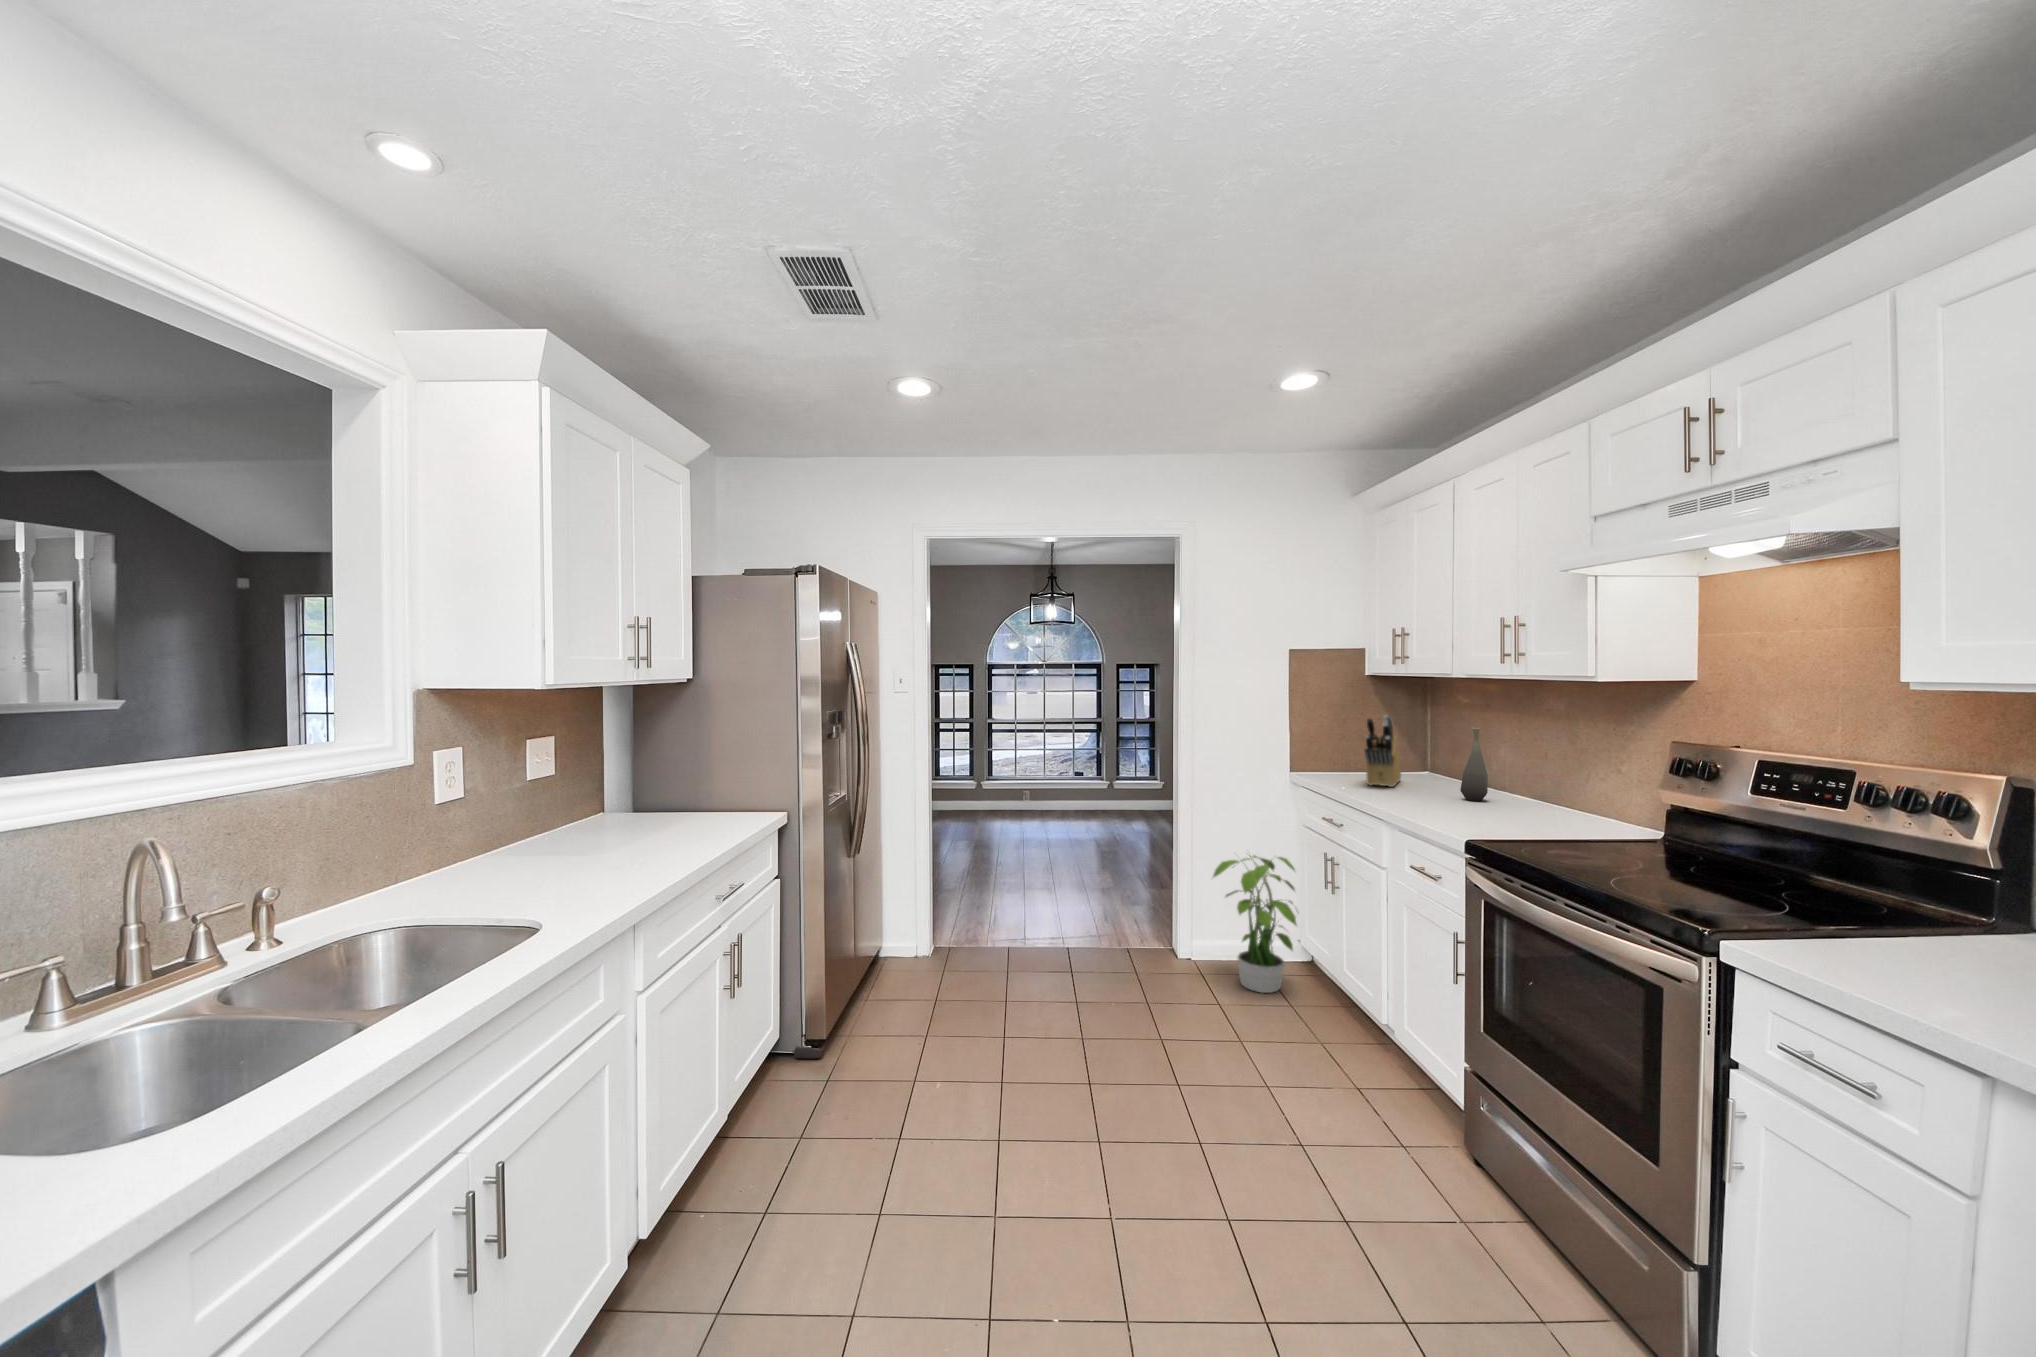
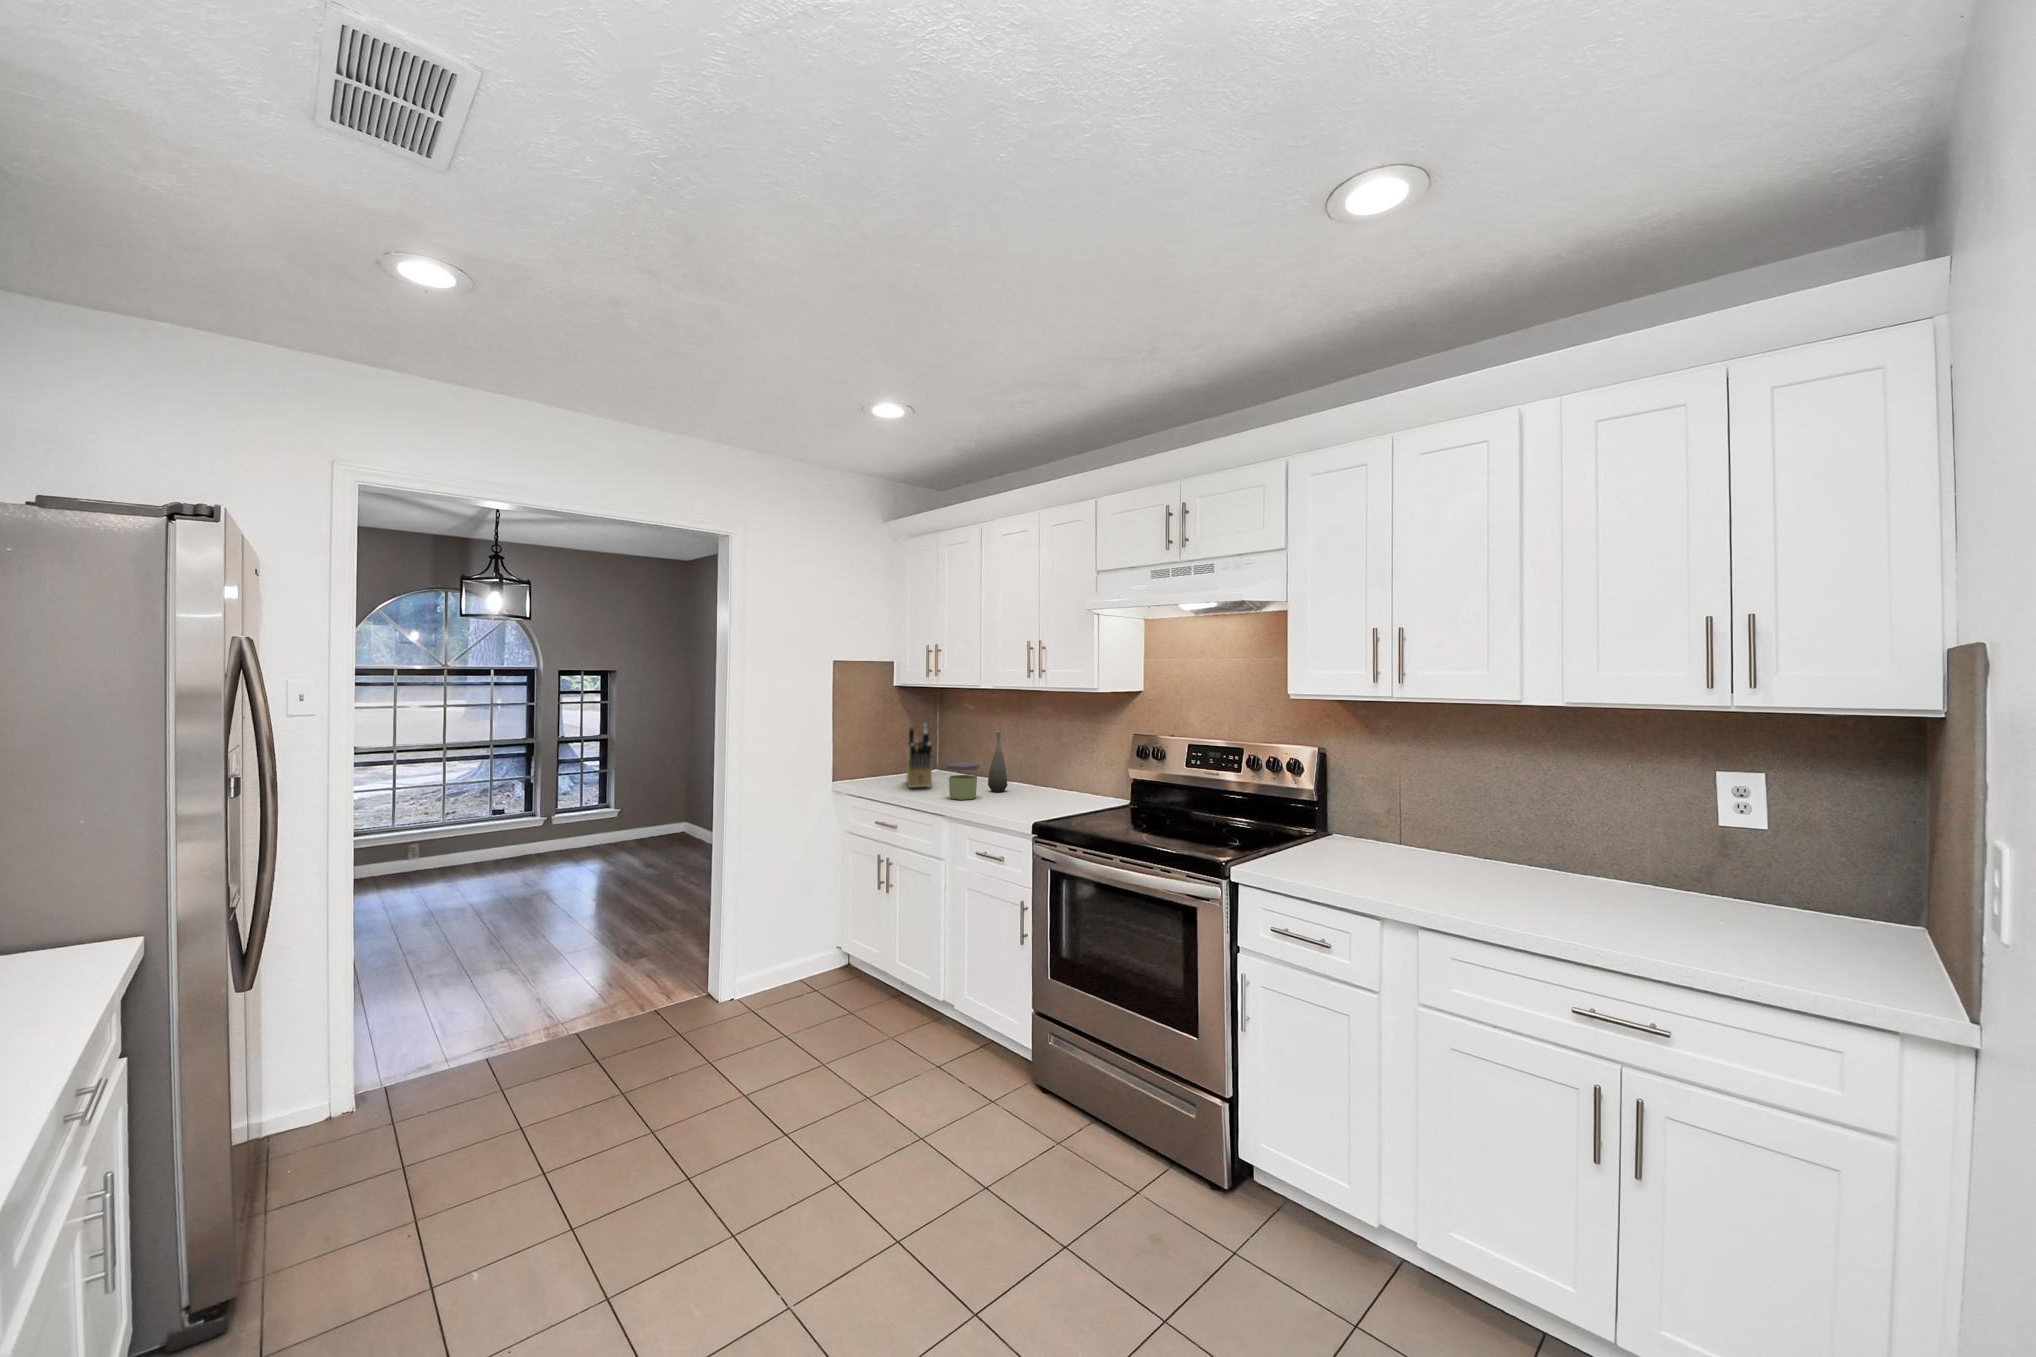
jar: none [1397,760,1441,804] -> present [947,762,979,800]
potted plant: present [1212,855,1297,993] -> none [768,867,856,1007]

